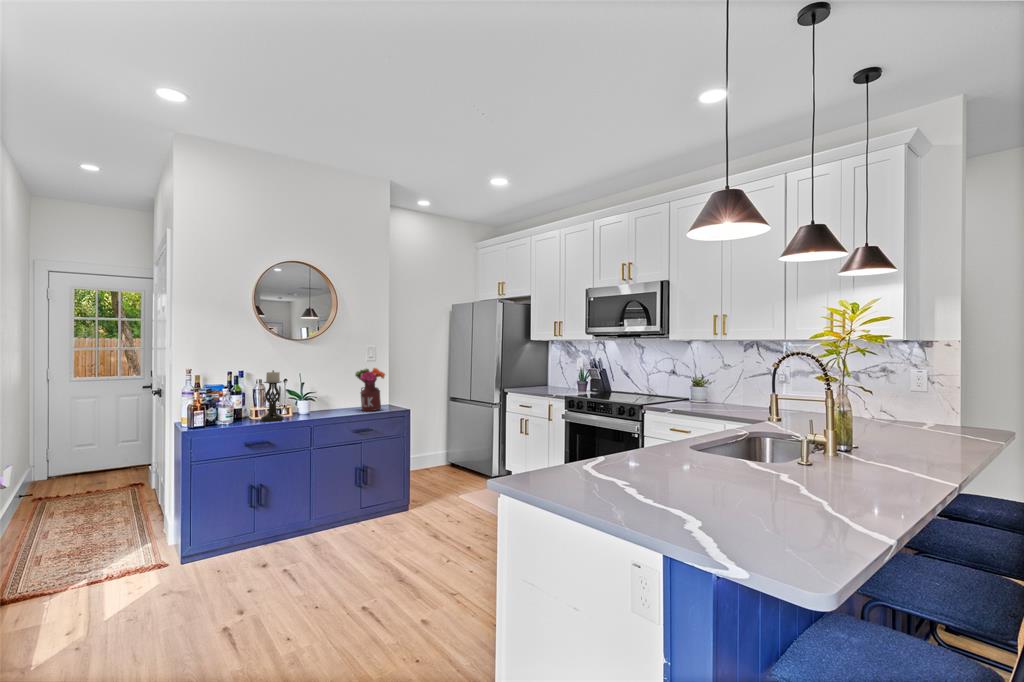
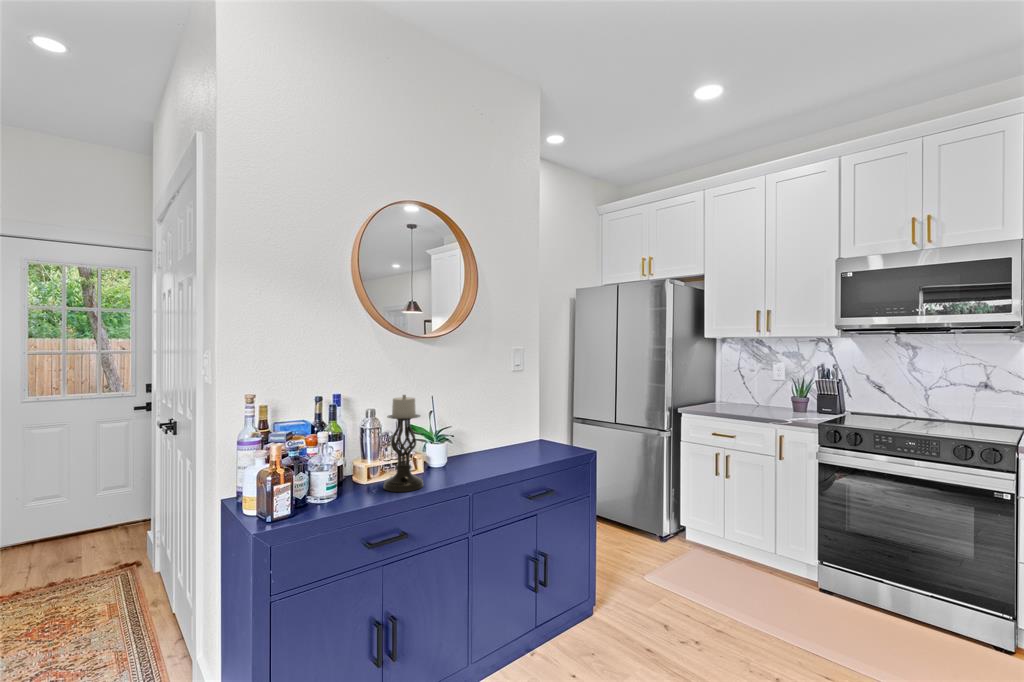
flower arrangement: present [355,368,385,411] -> none [506,383,557,456]

